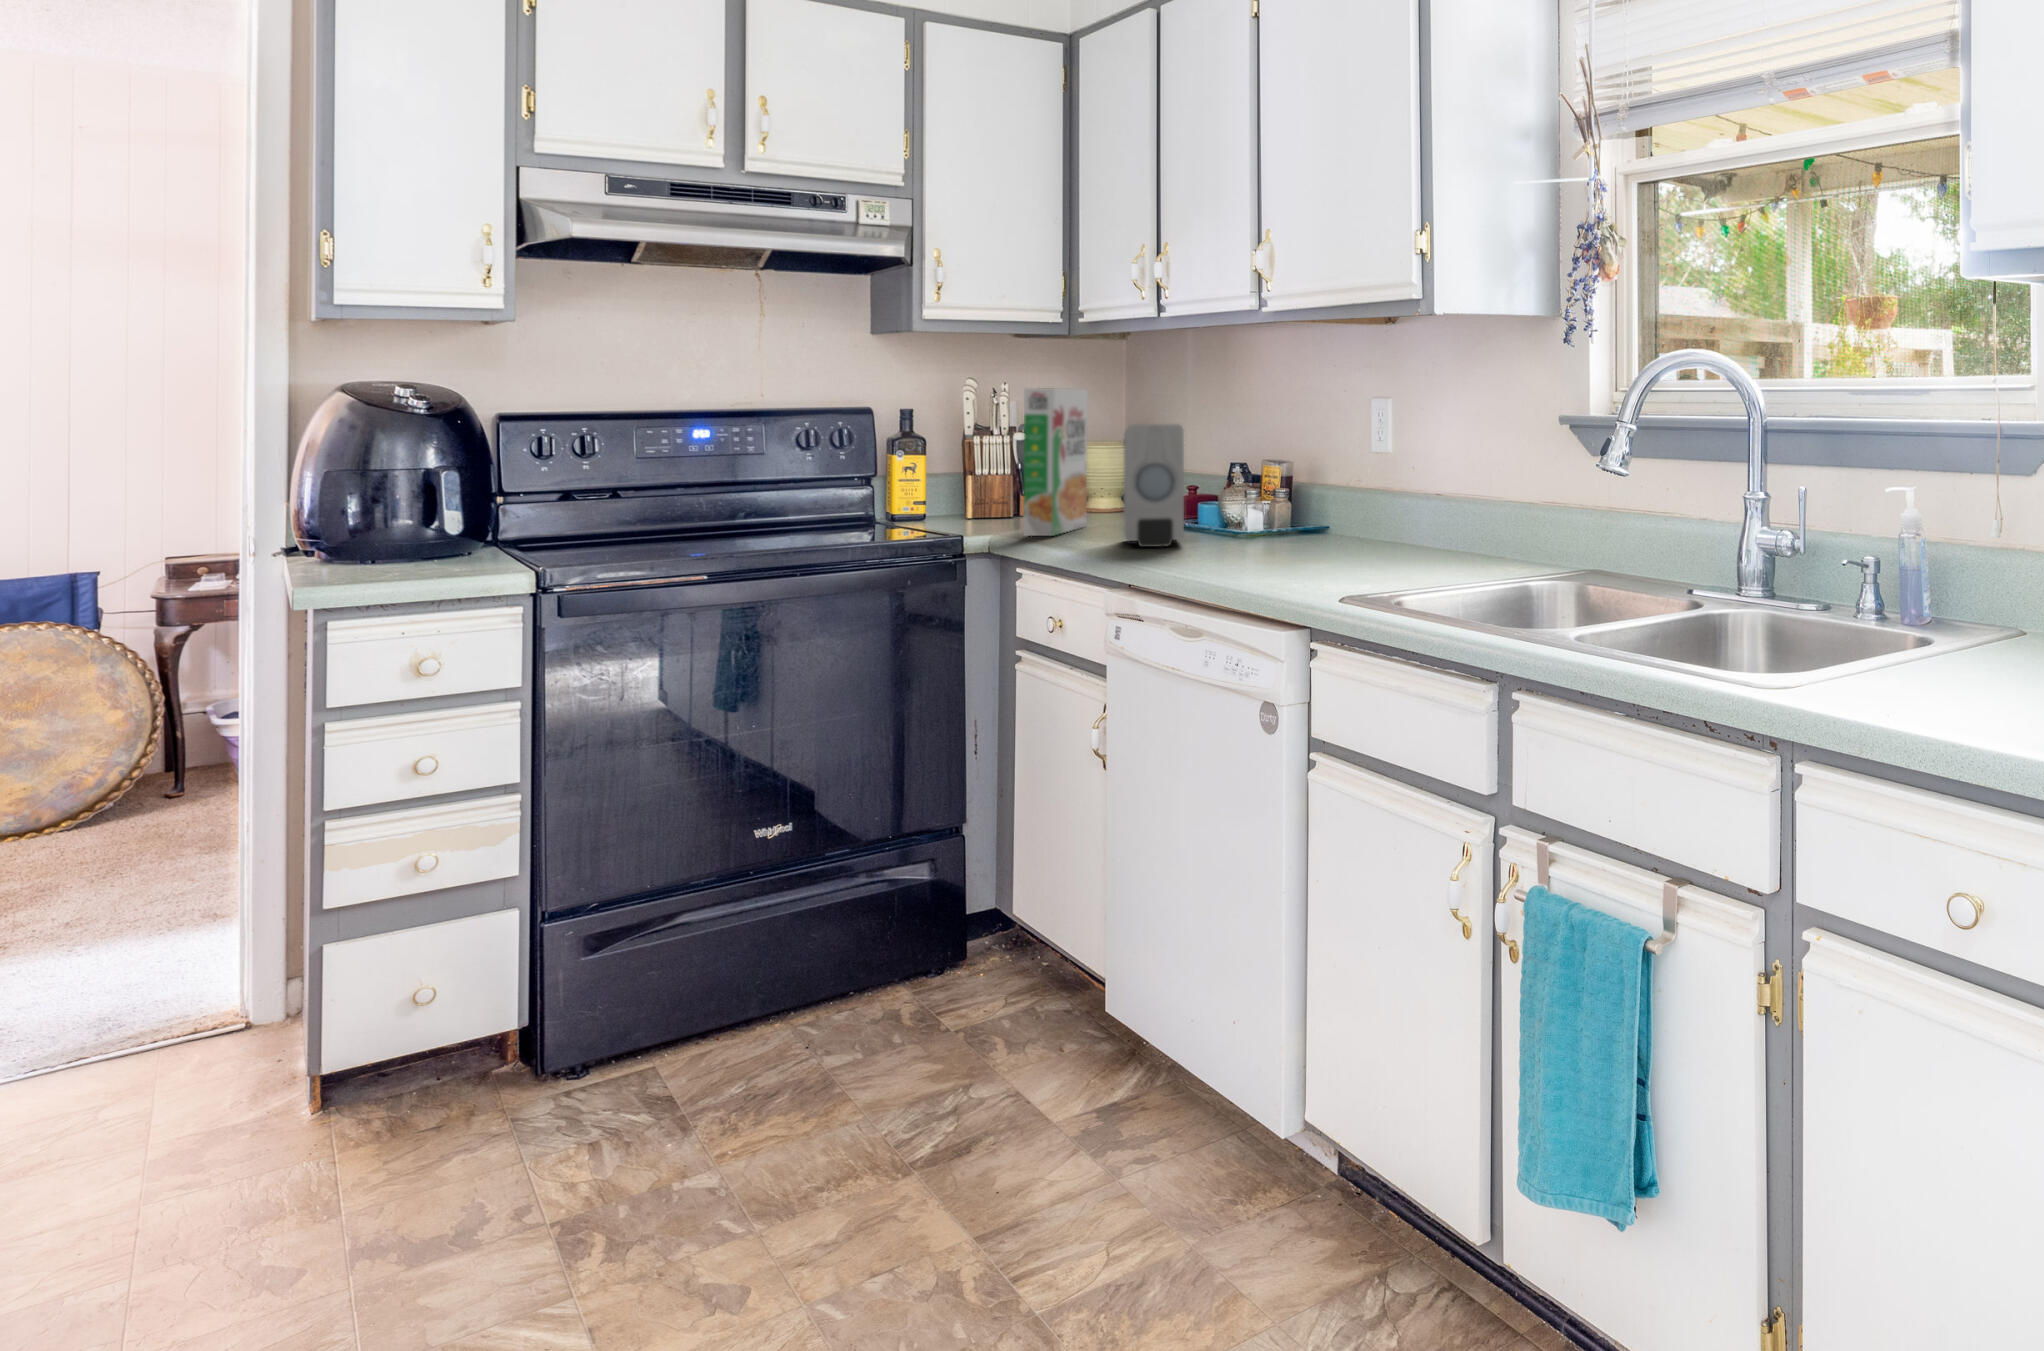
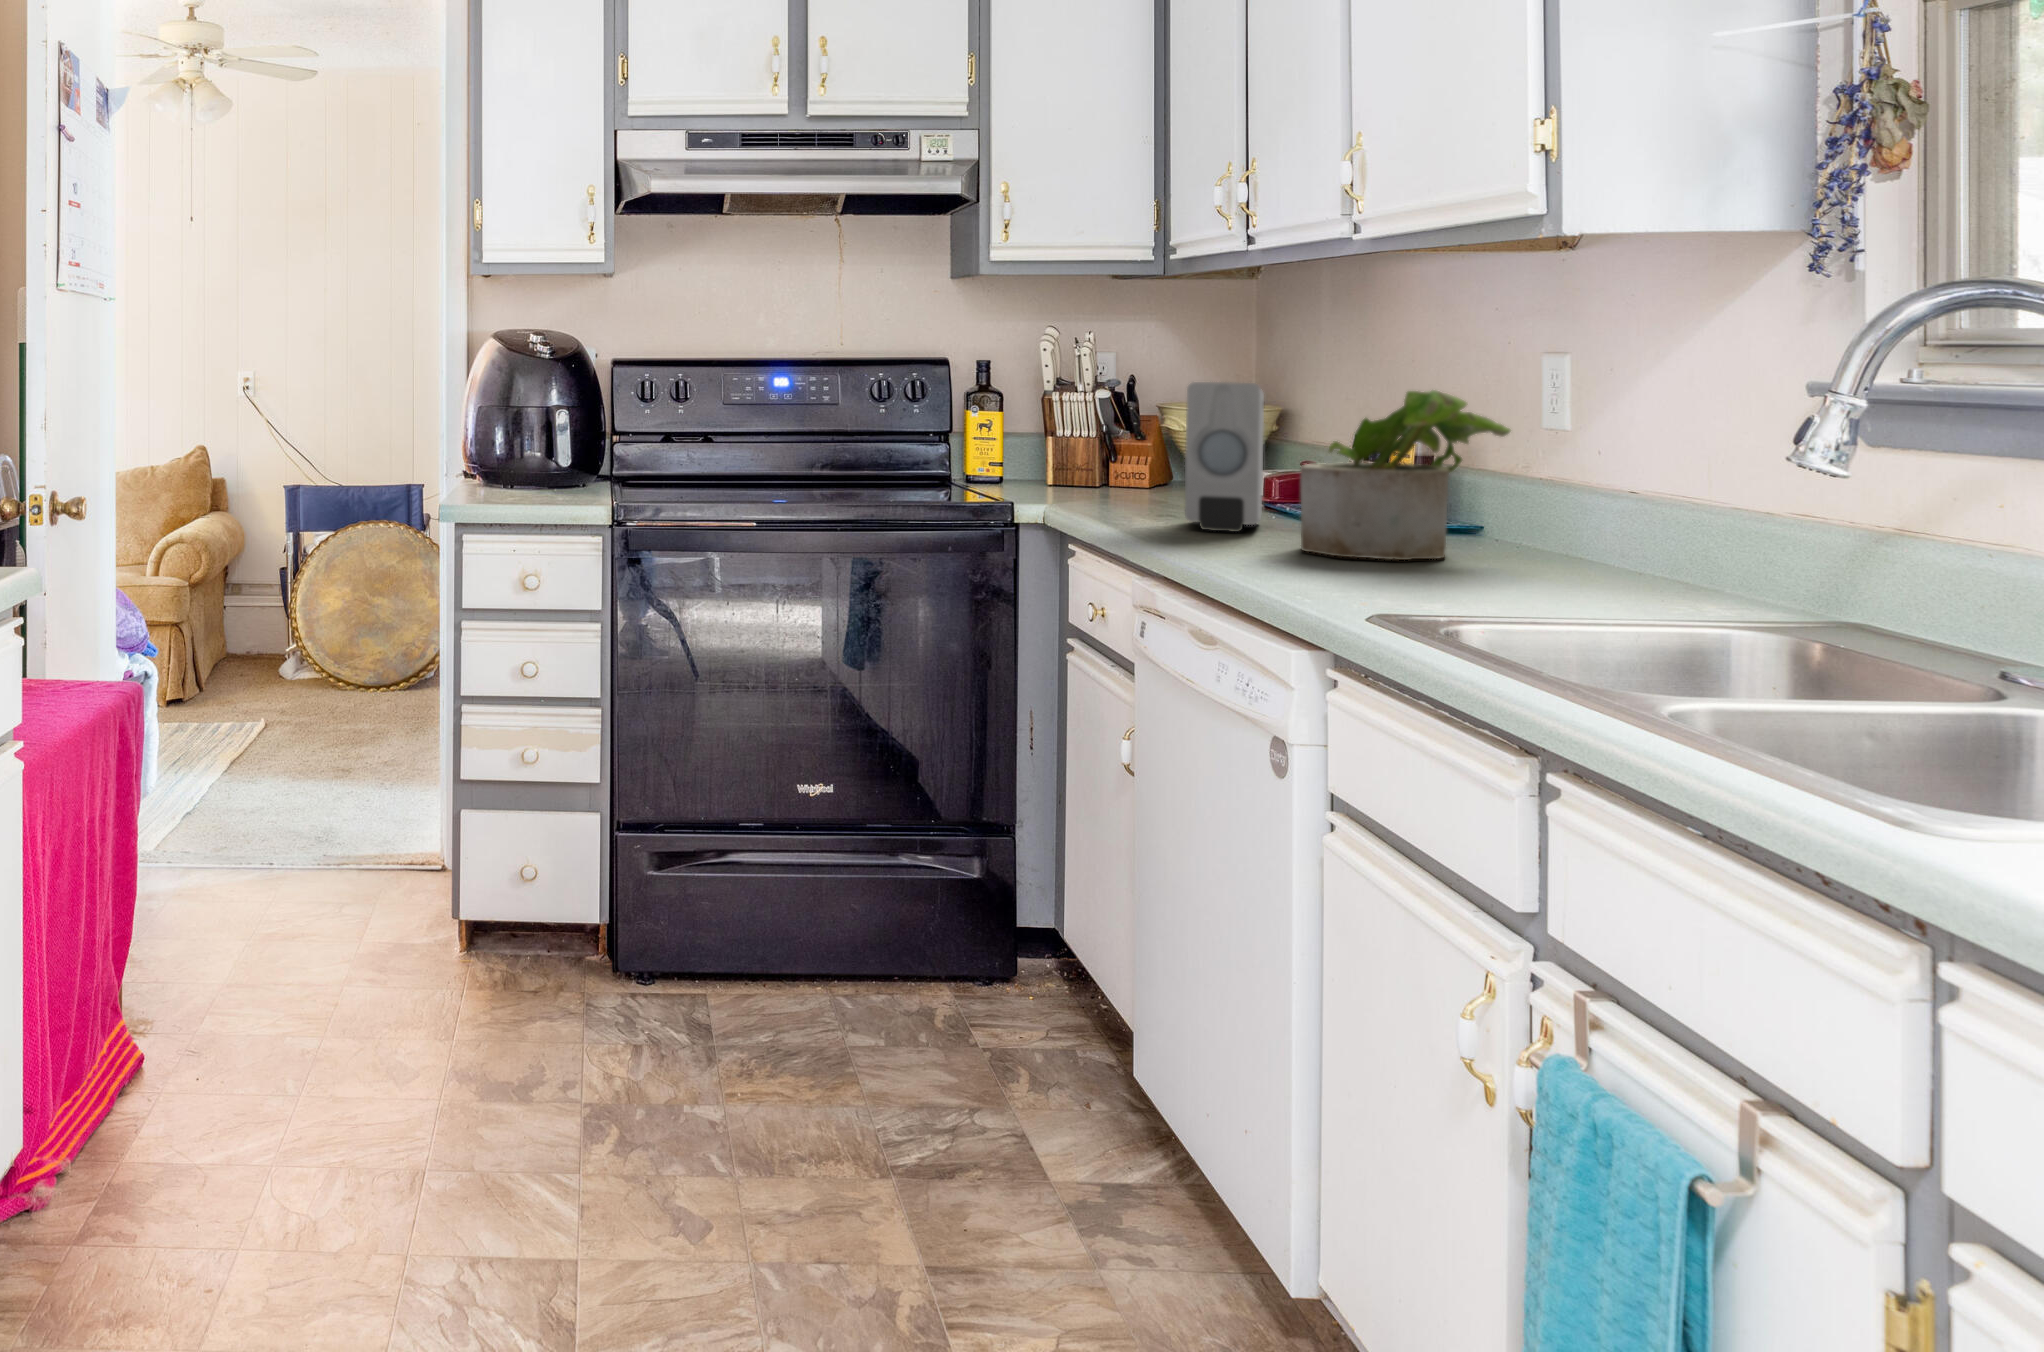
cereal box: present [1023,388,1088,536] -> none [1083,338,1171,510]
potted plant: none [1228,427,1370,560] -> present [1301,390,1511,560]

